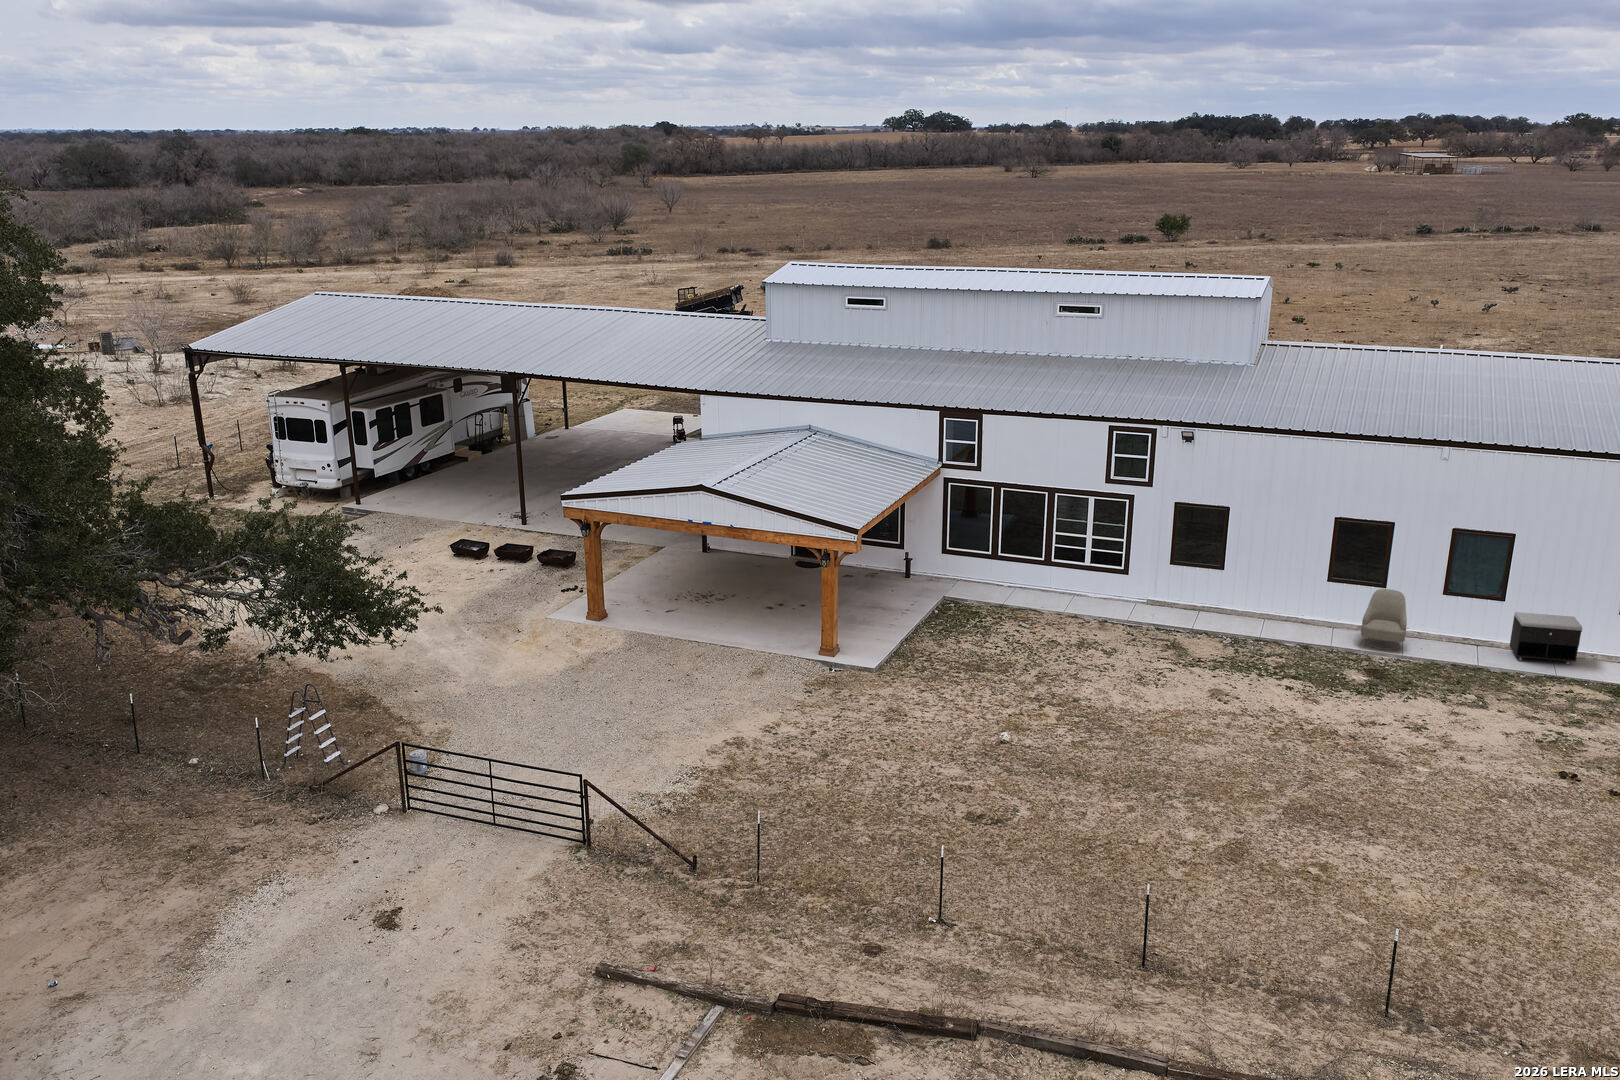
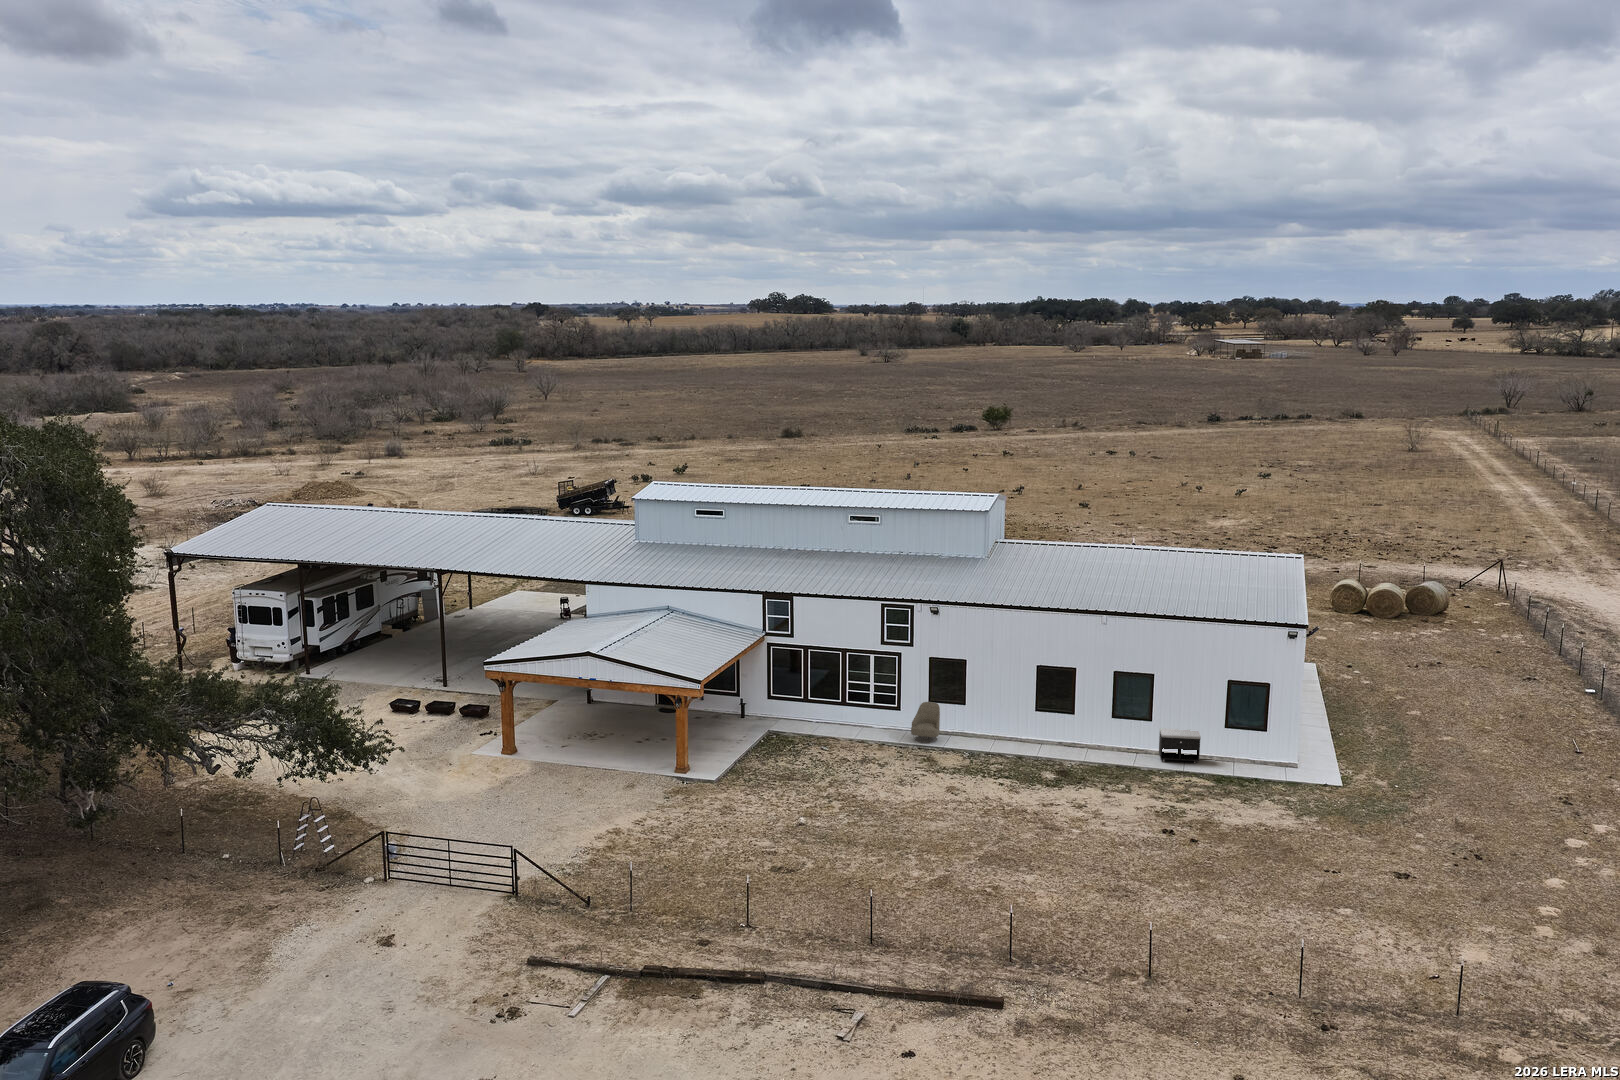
armchair: present [1361,589,1407,650] -> present [911,702,940,743]

